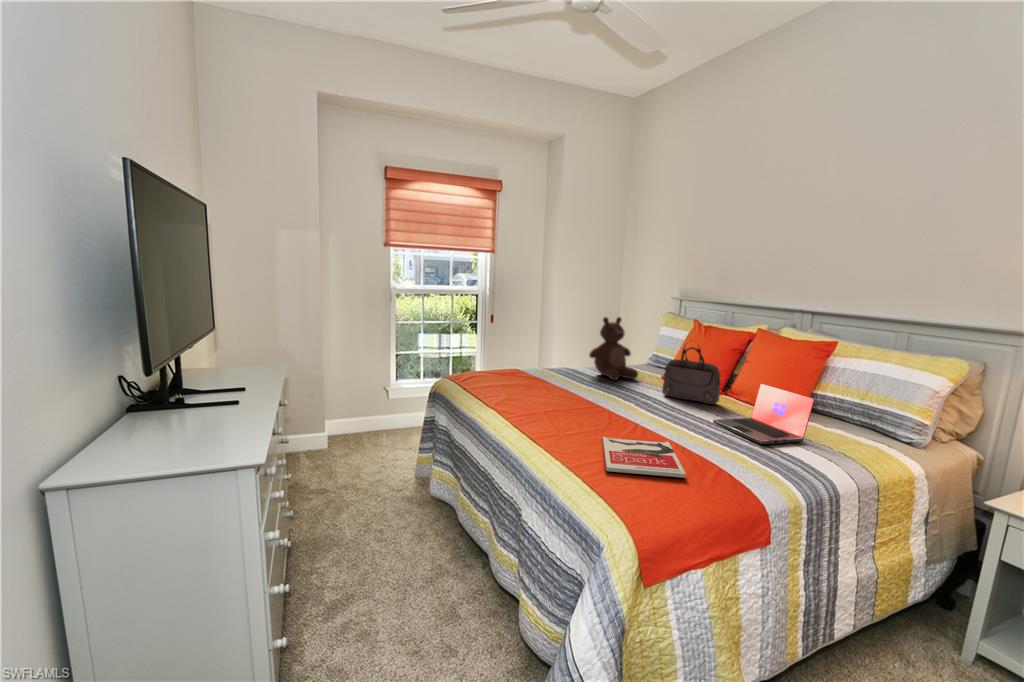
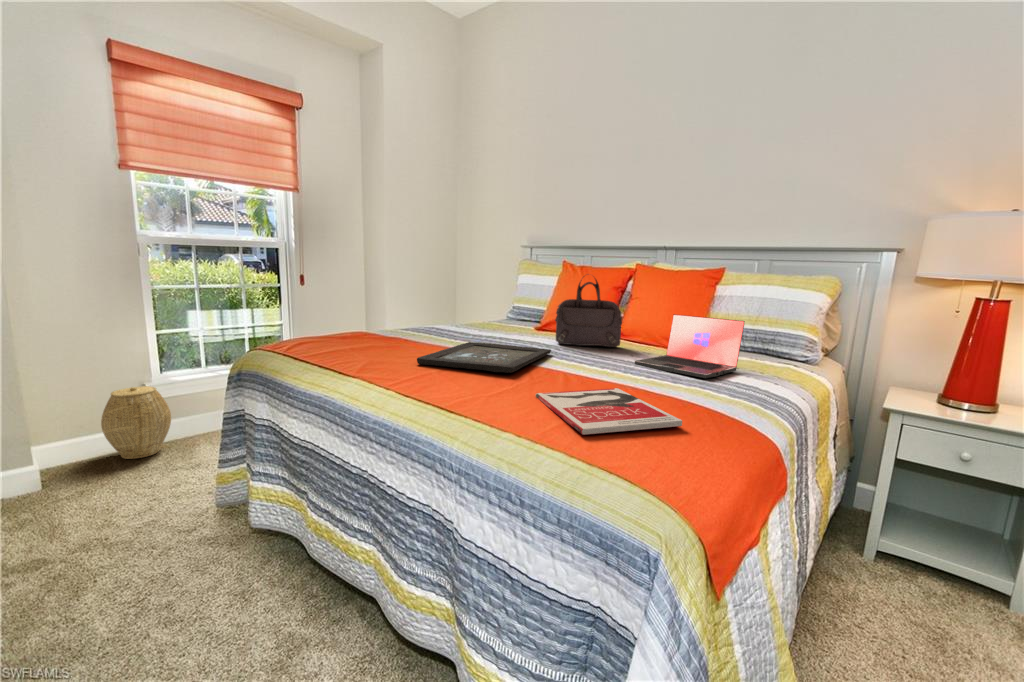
teddy bear: present [589,317,638,380] -> none [456,257,516,334]
tray: none [539,387,648,418] -> present [417,342,551,373]
woven basket: none [361,389,400,437] -> present [101,386,171,459]

